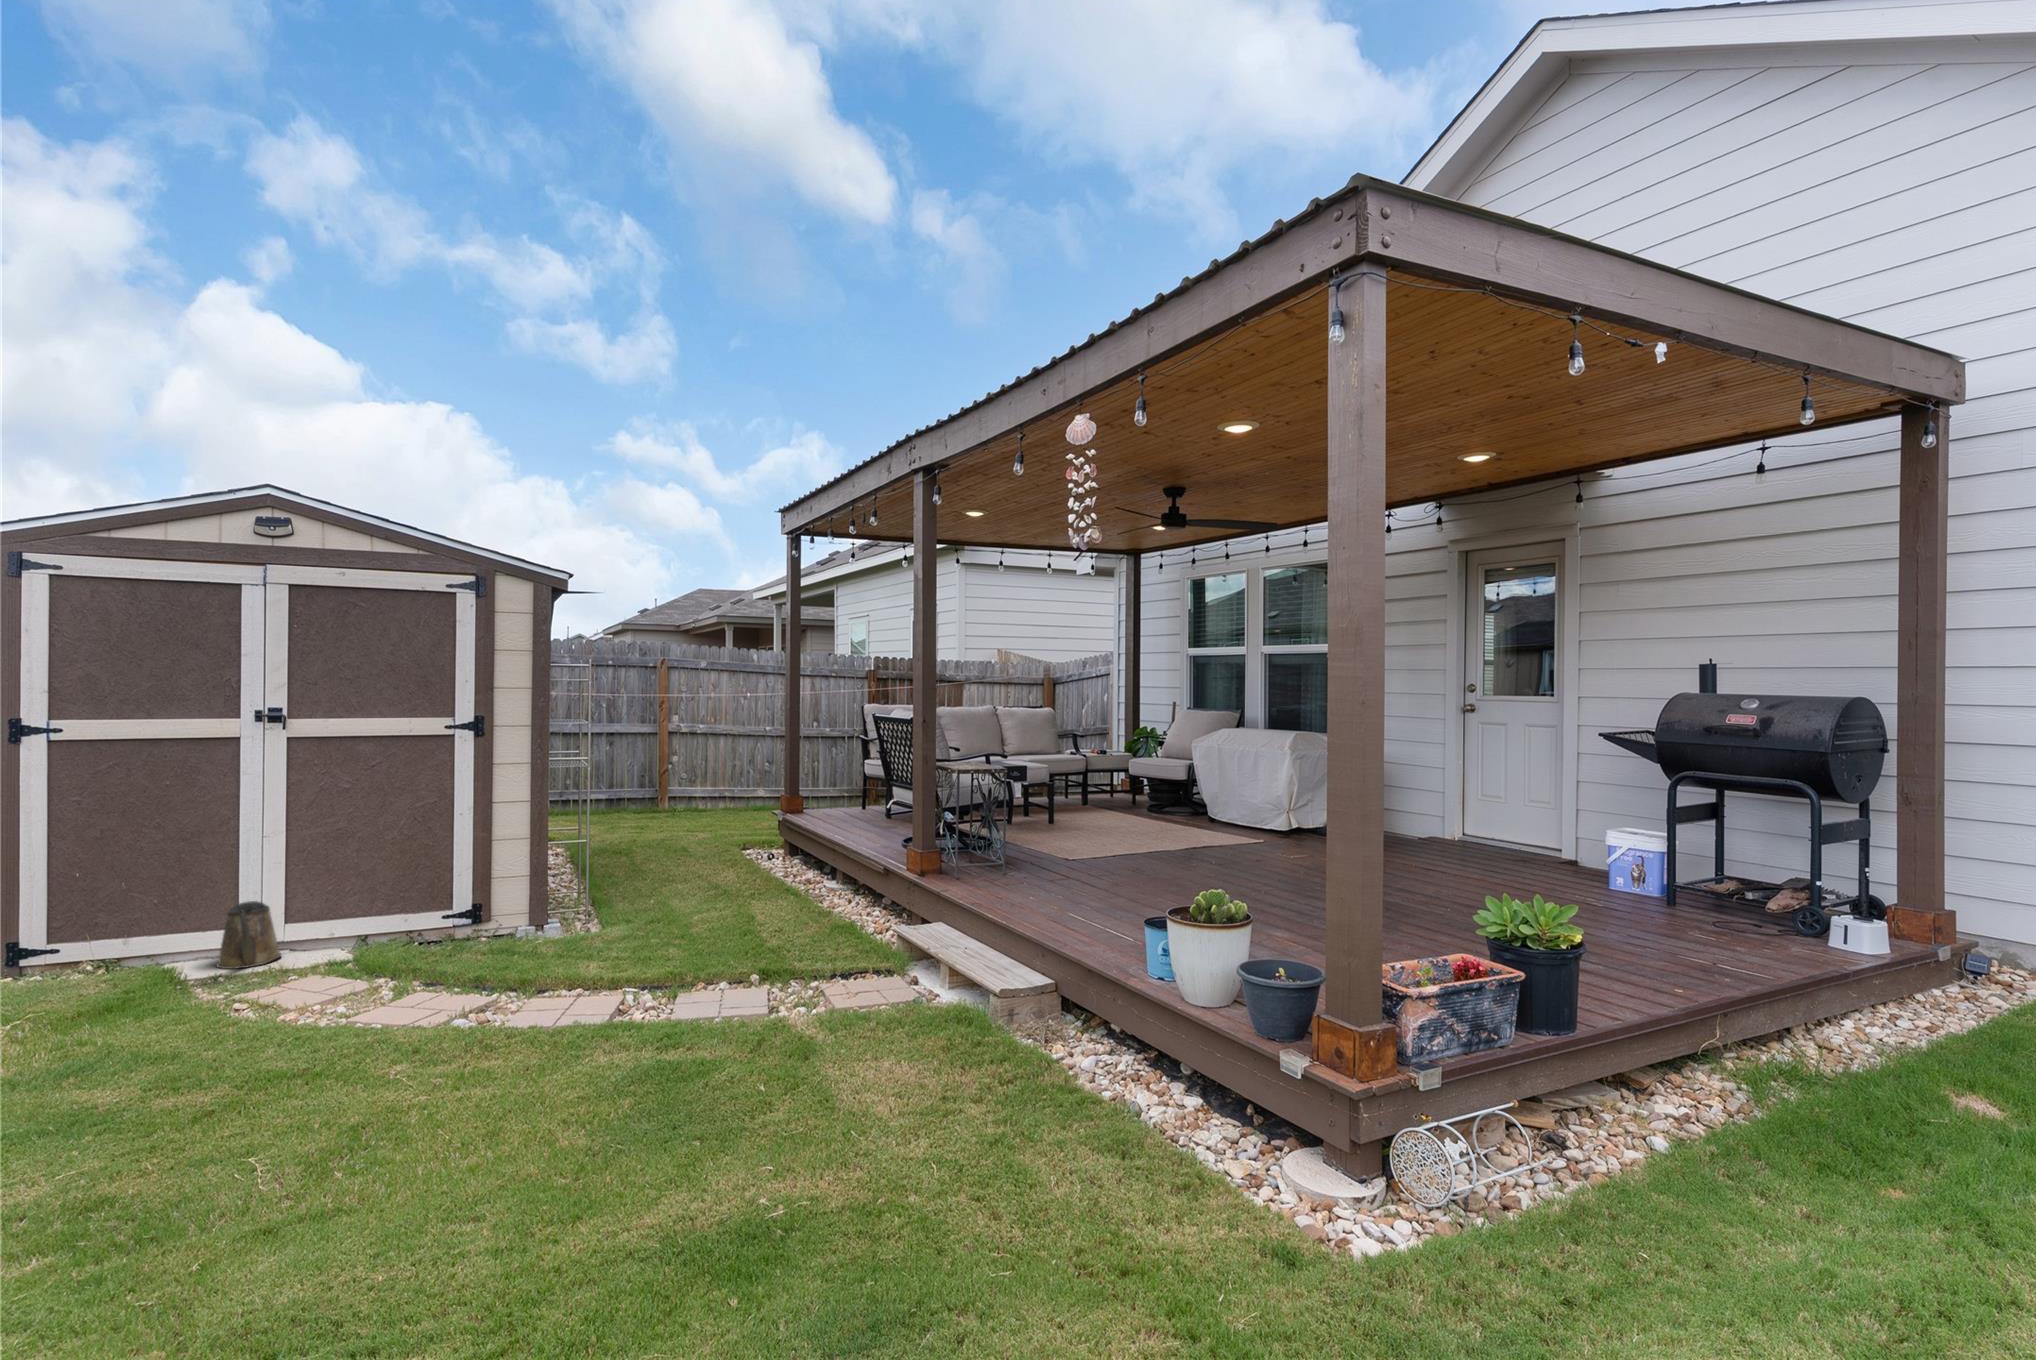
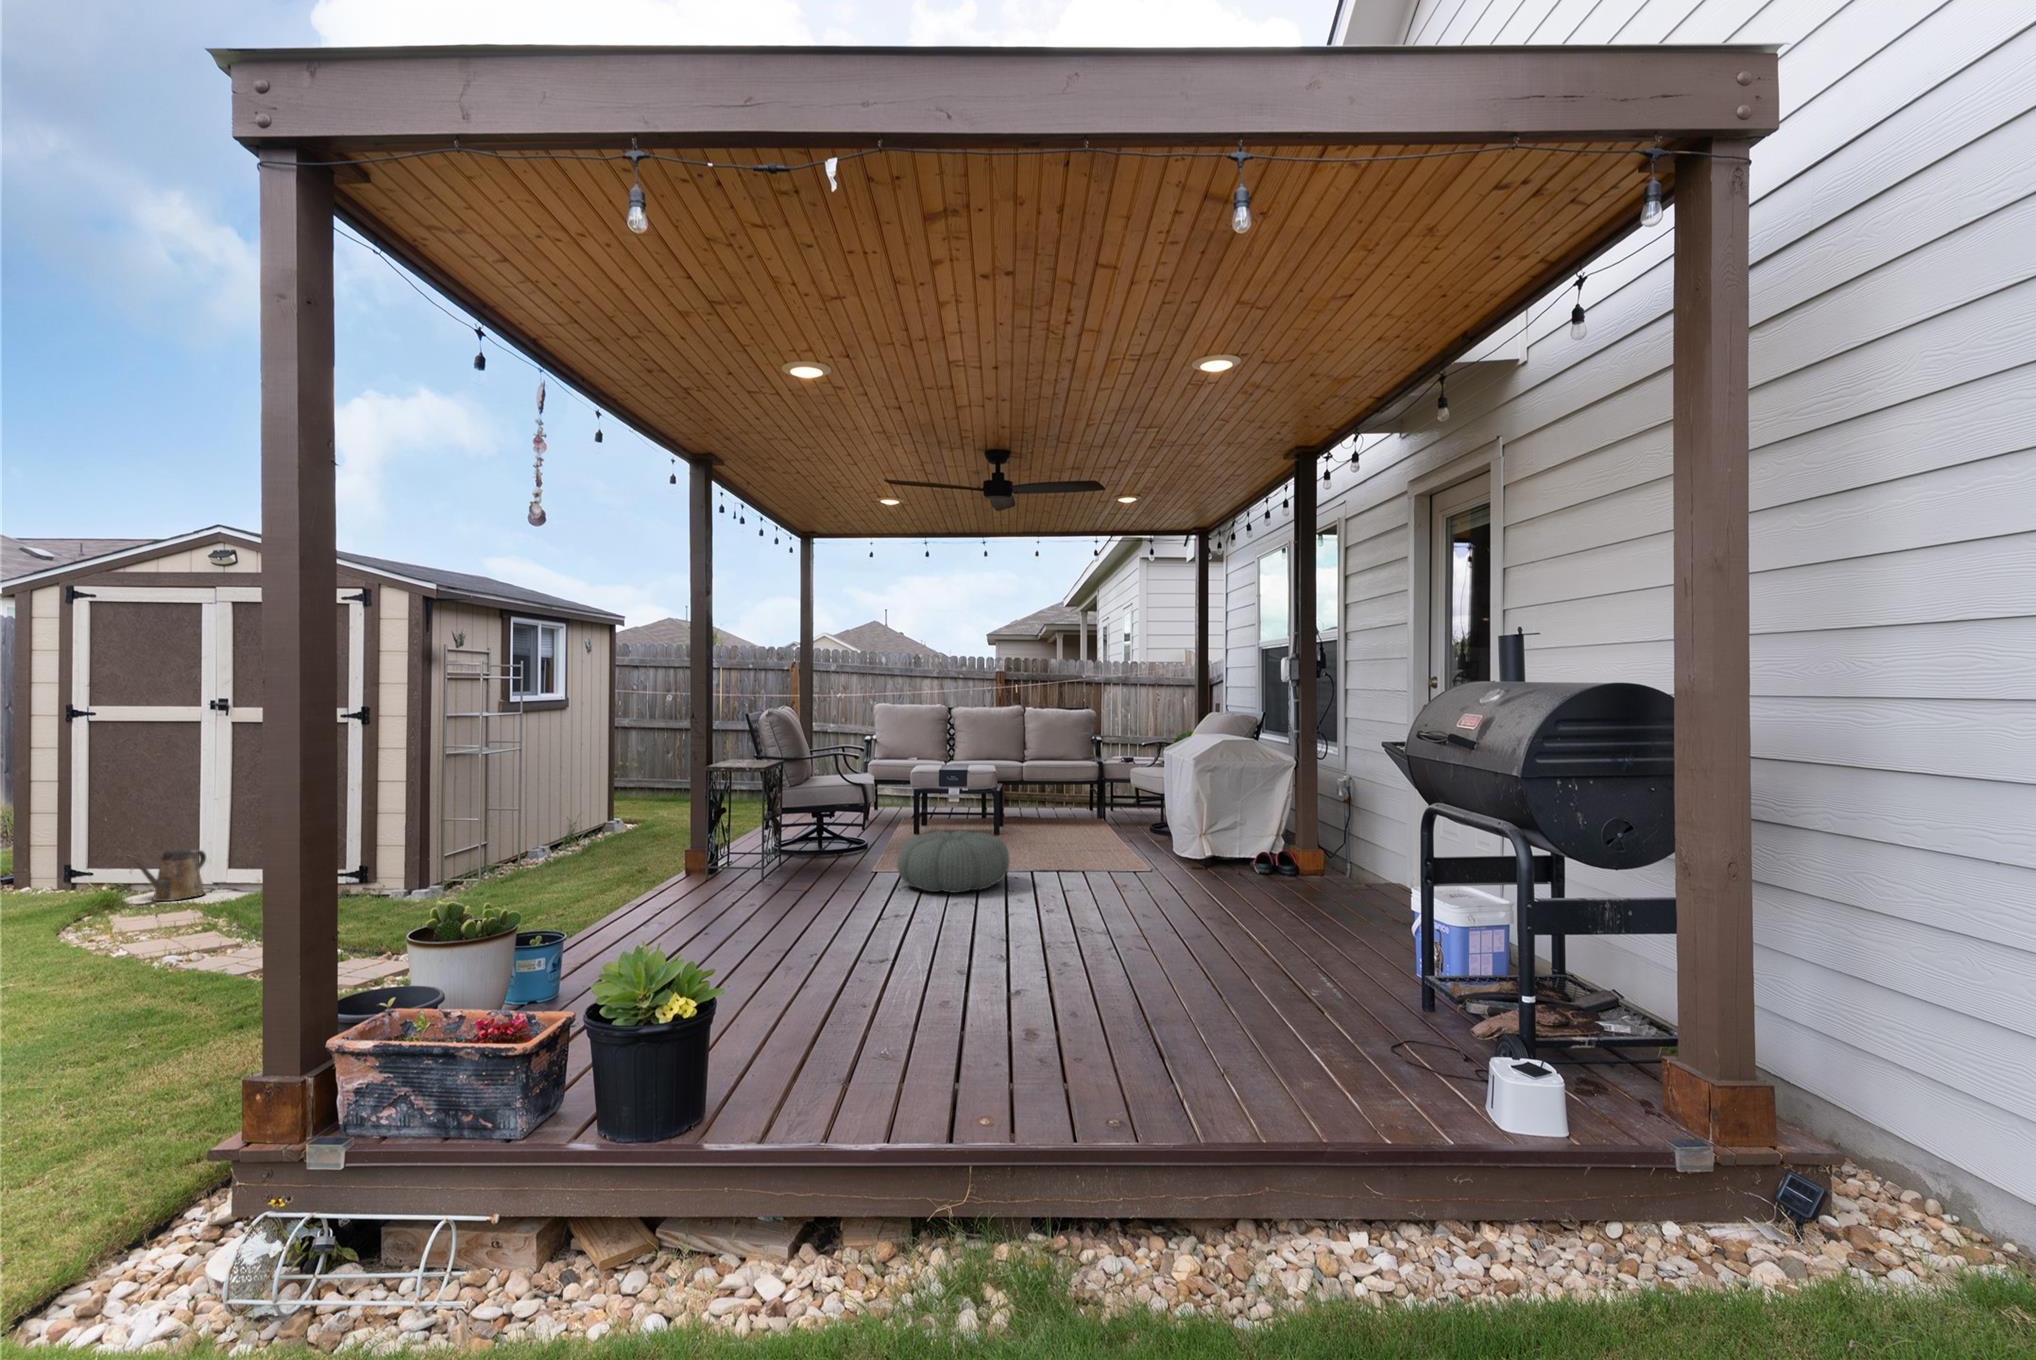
pouf: none [1064,807,1155,855] -> present [897,831,1009,893]

